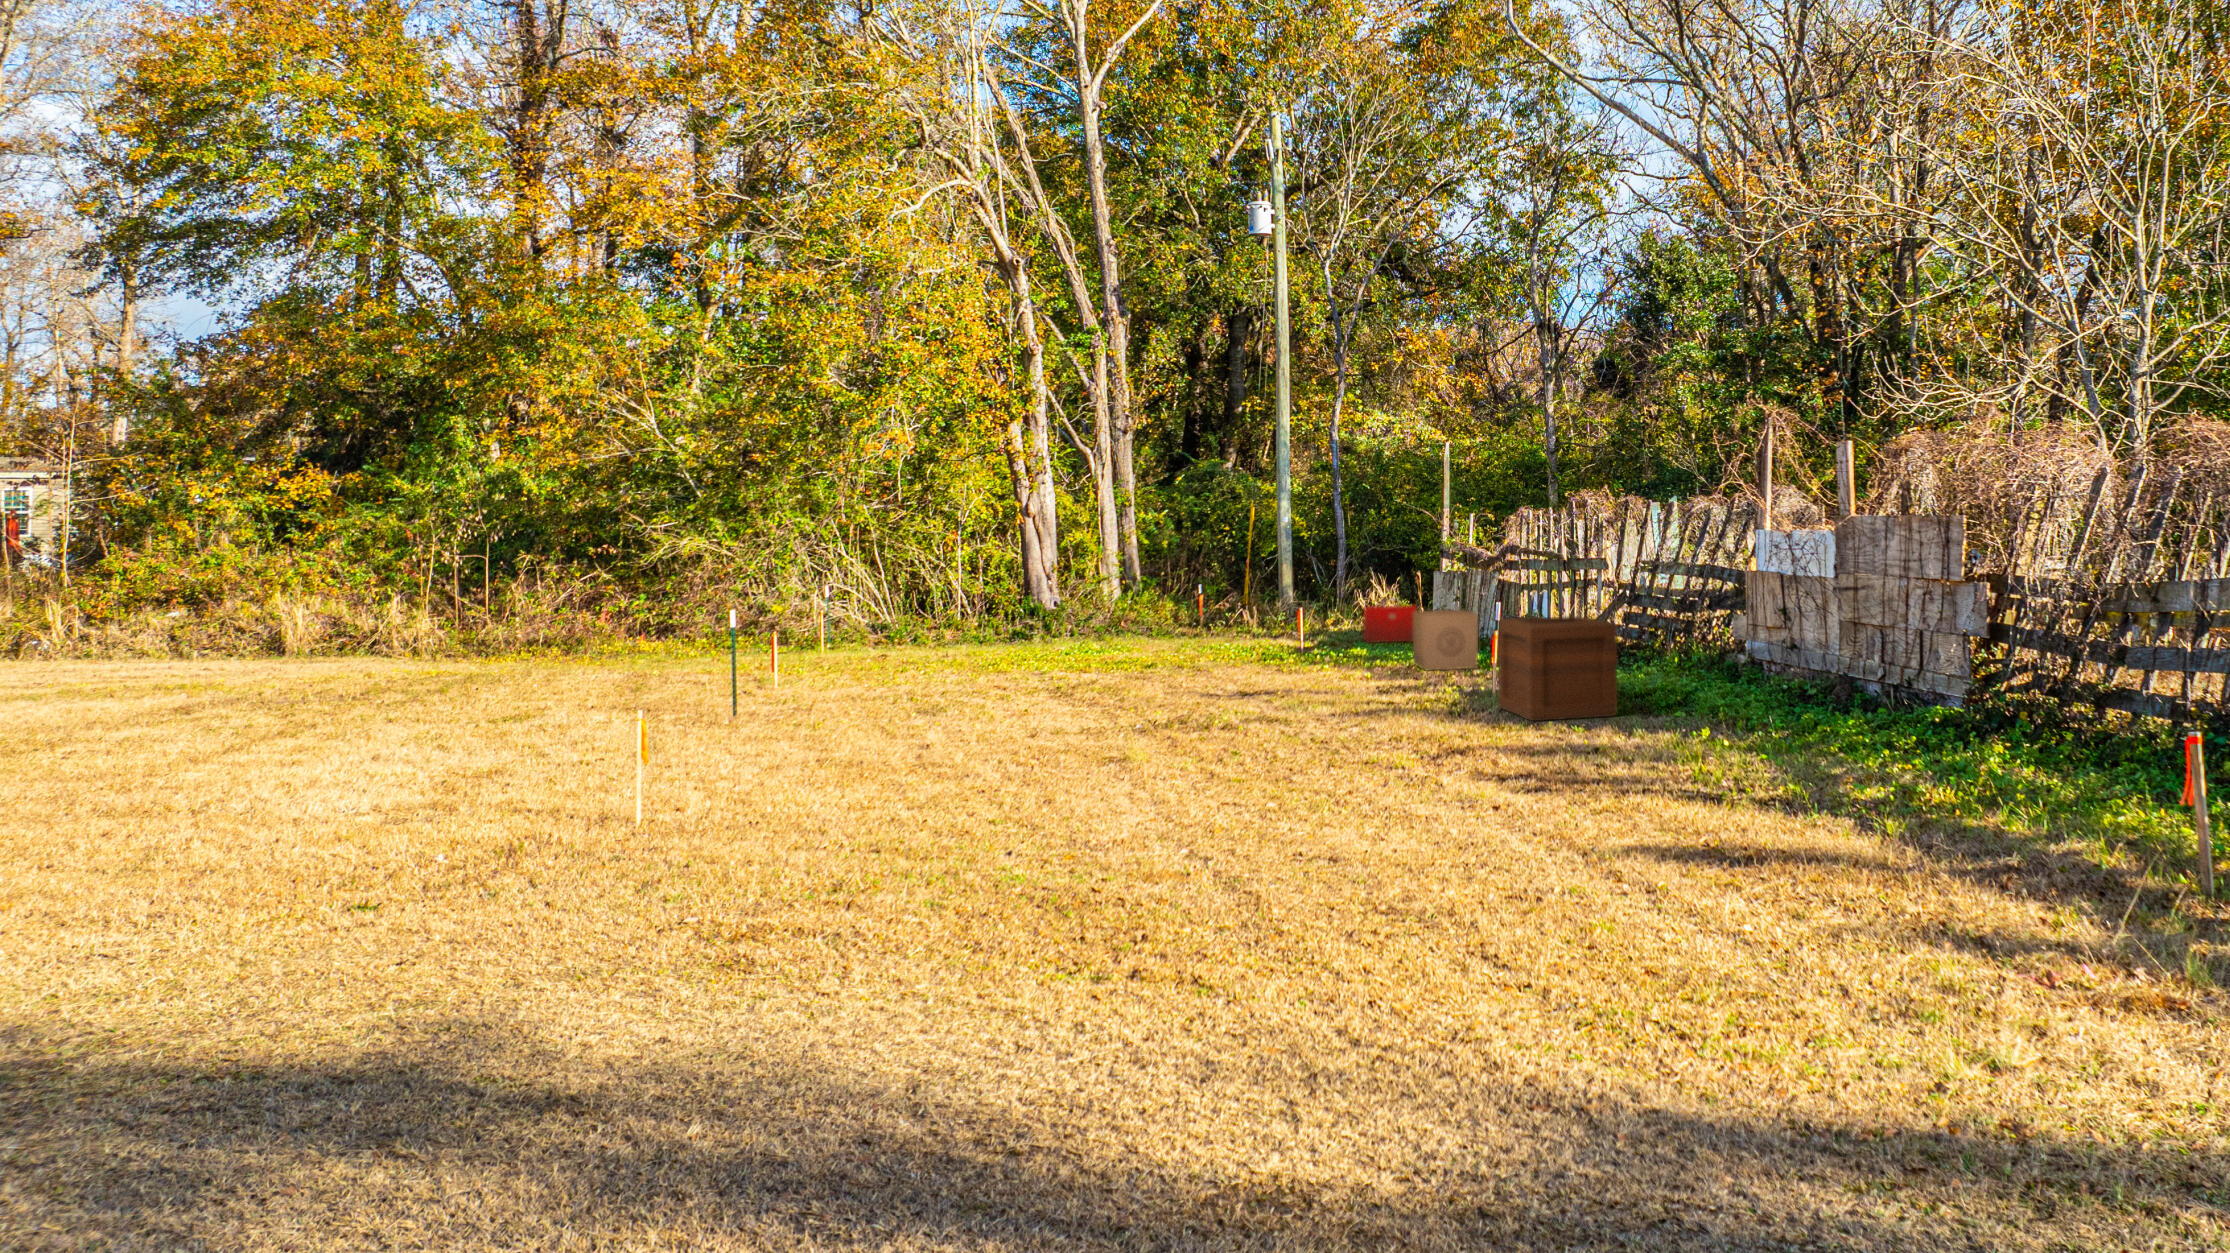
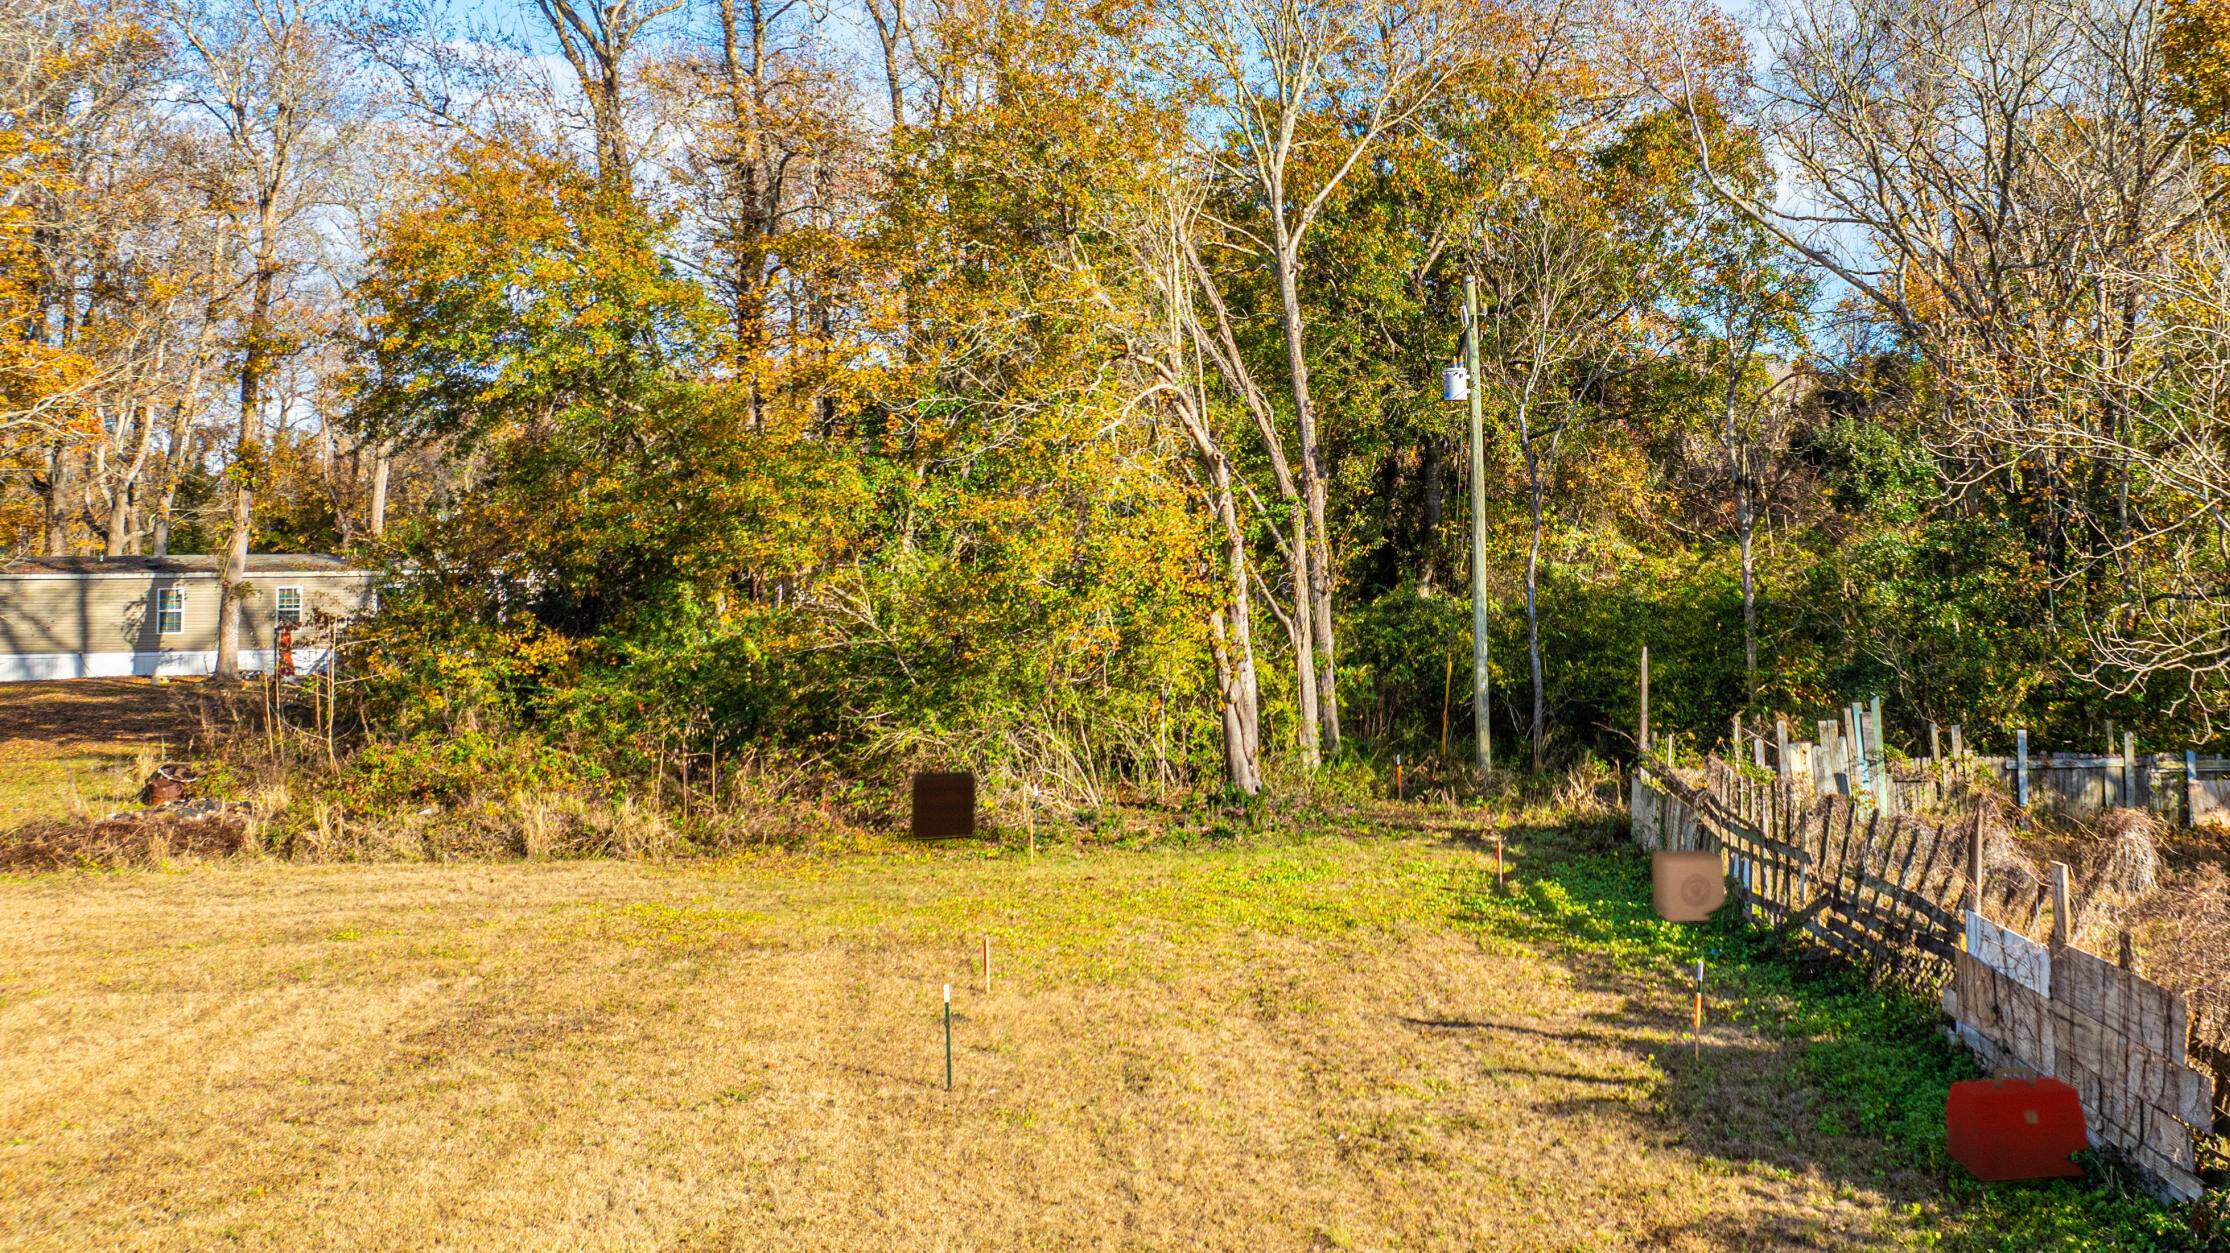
toolbox: present [1363,600,1417,643] -> present [1946,1067,2088,1182]
wooden crate: present [1498,616,1618,721] -> present [910,770,976,840]

